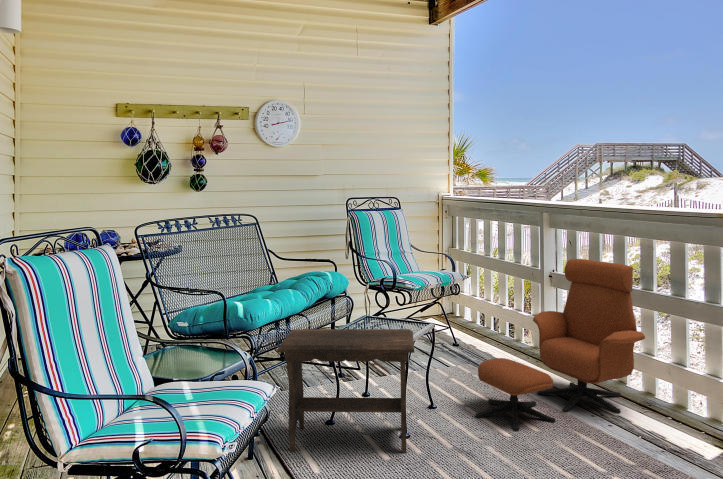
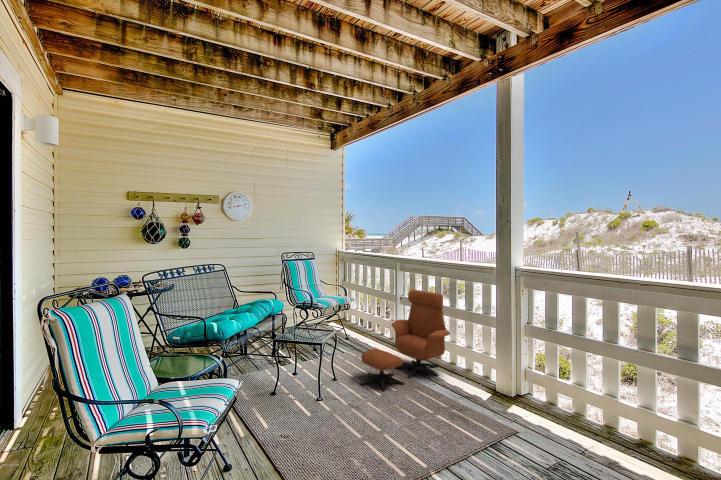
footstool: present [277,329,414,453] -> none [243,336,326,416]

